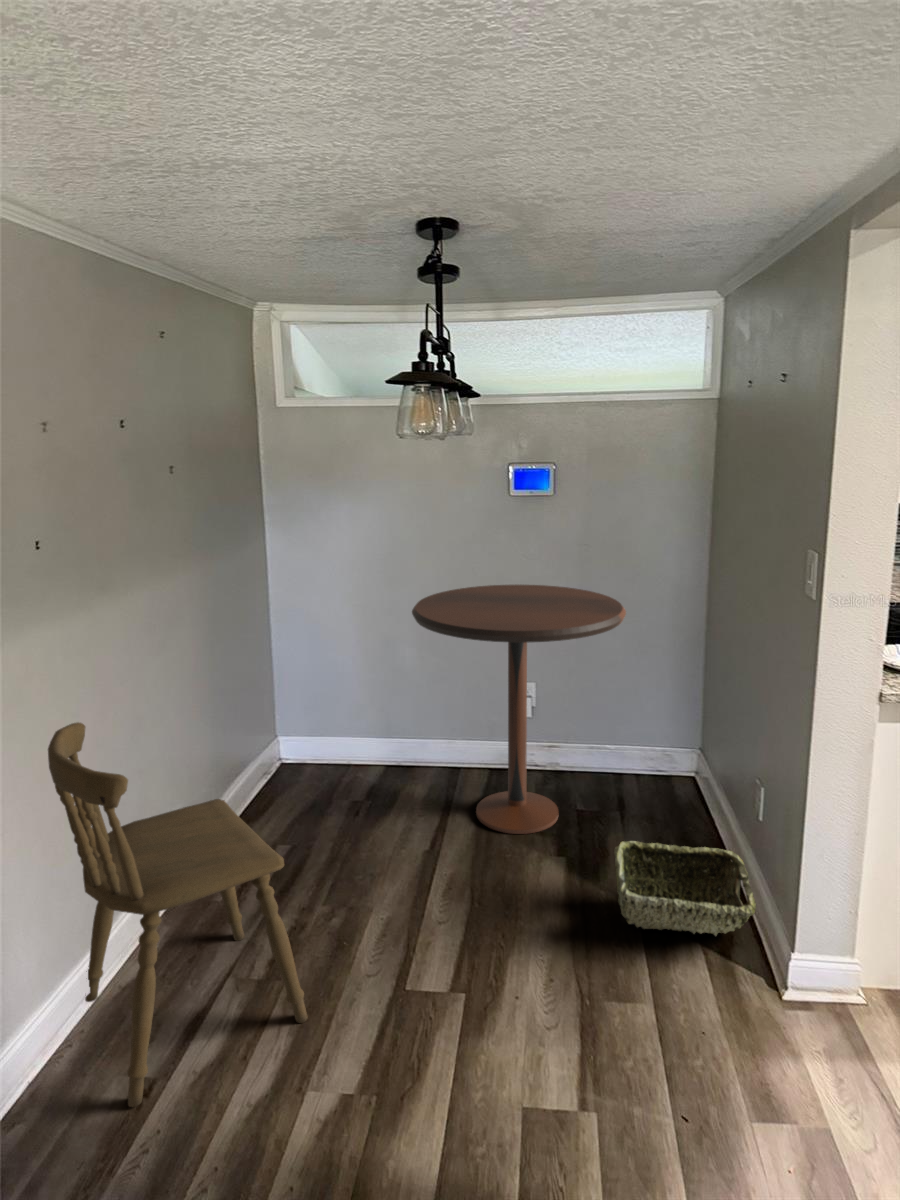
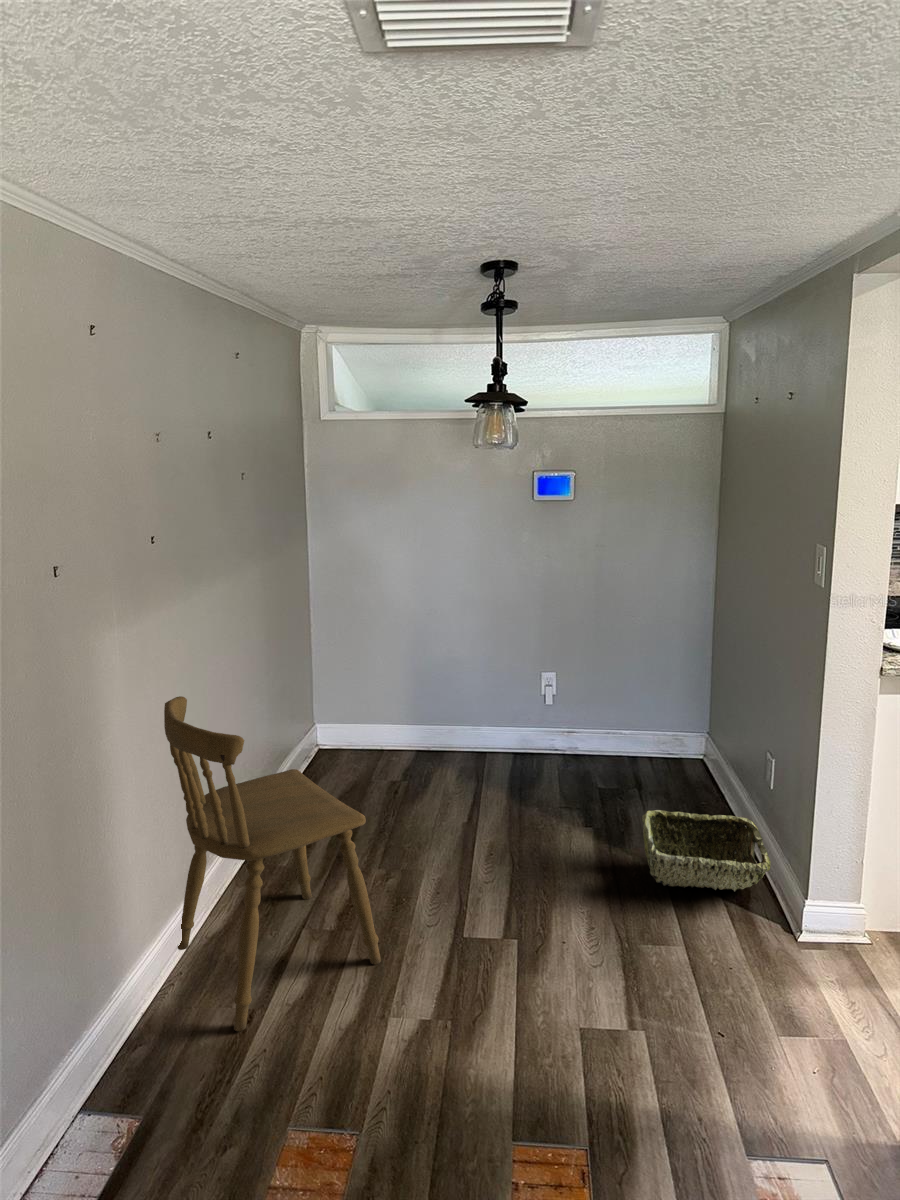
pedestal table: present [412,585,626,834] -> none [452,583,647,810]

